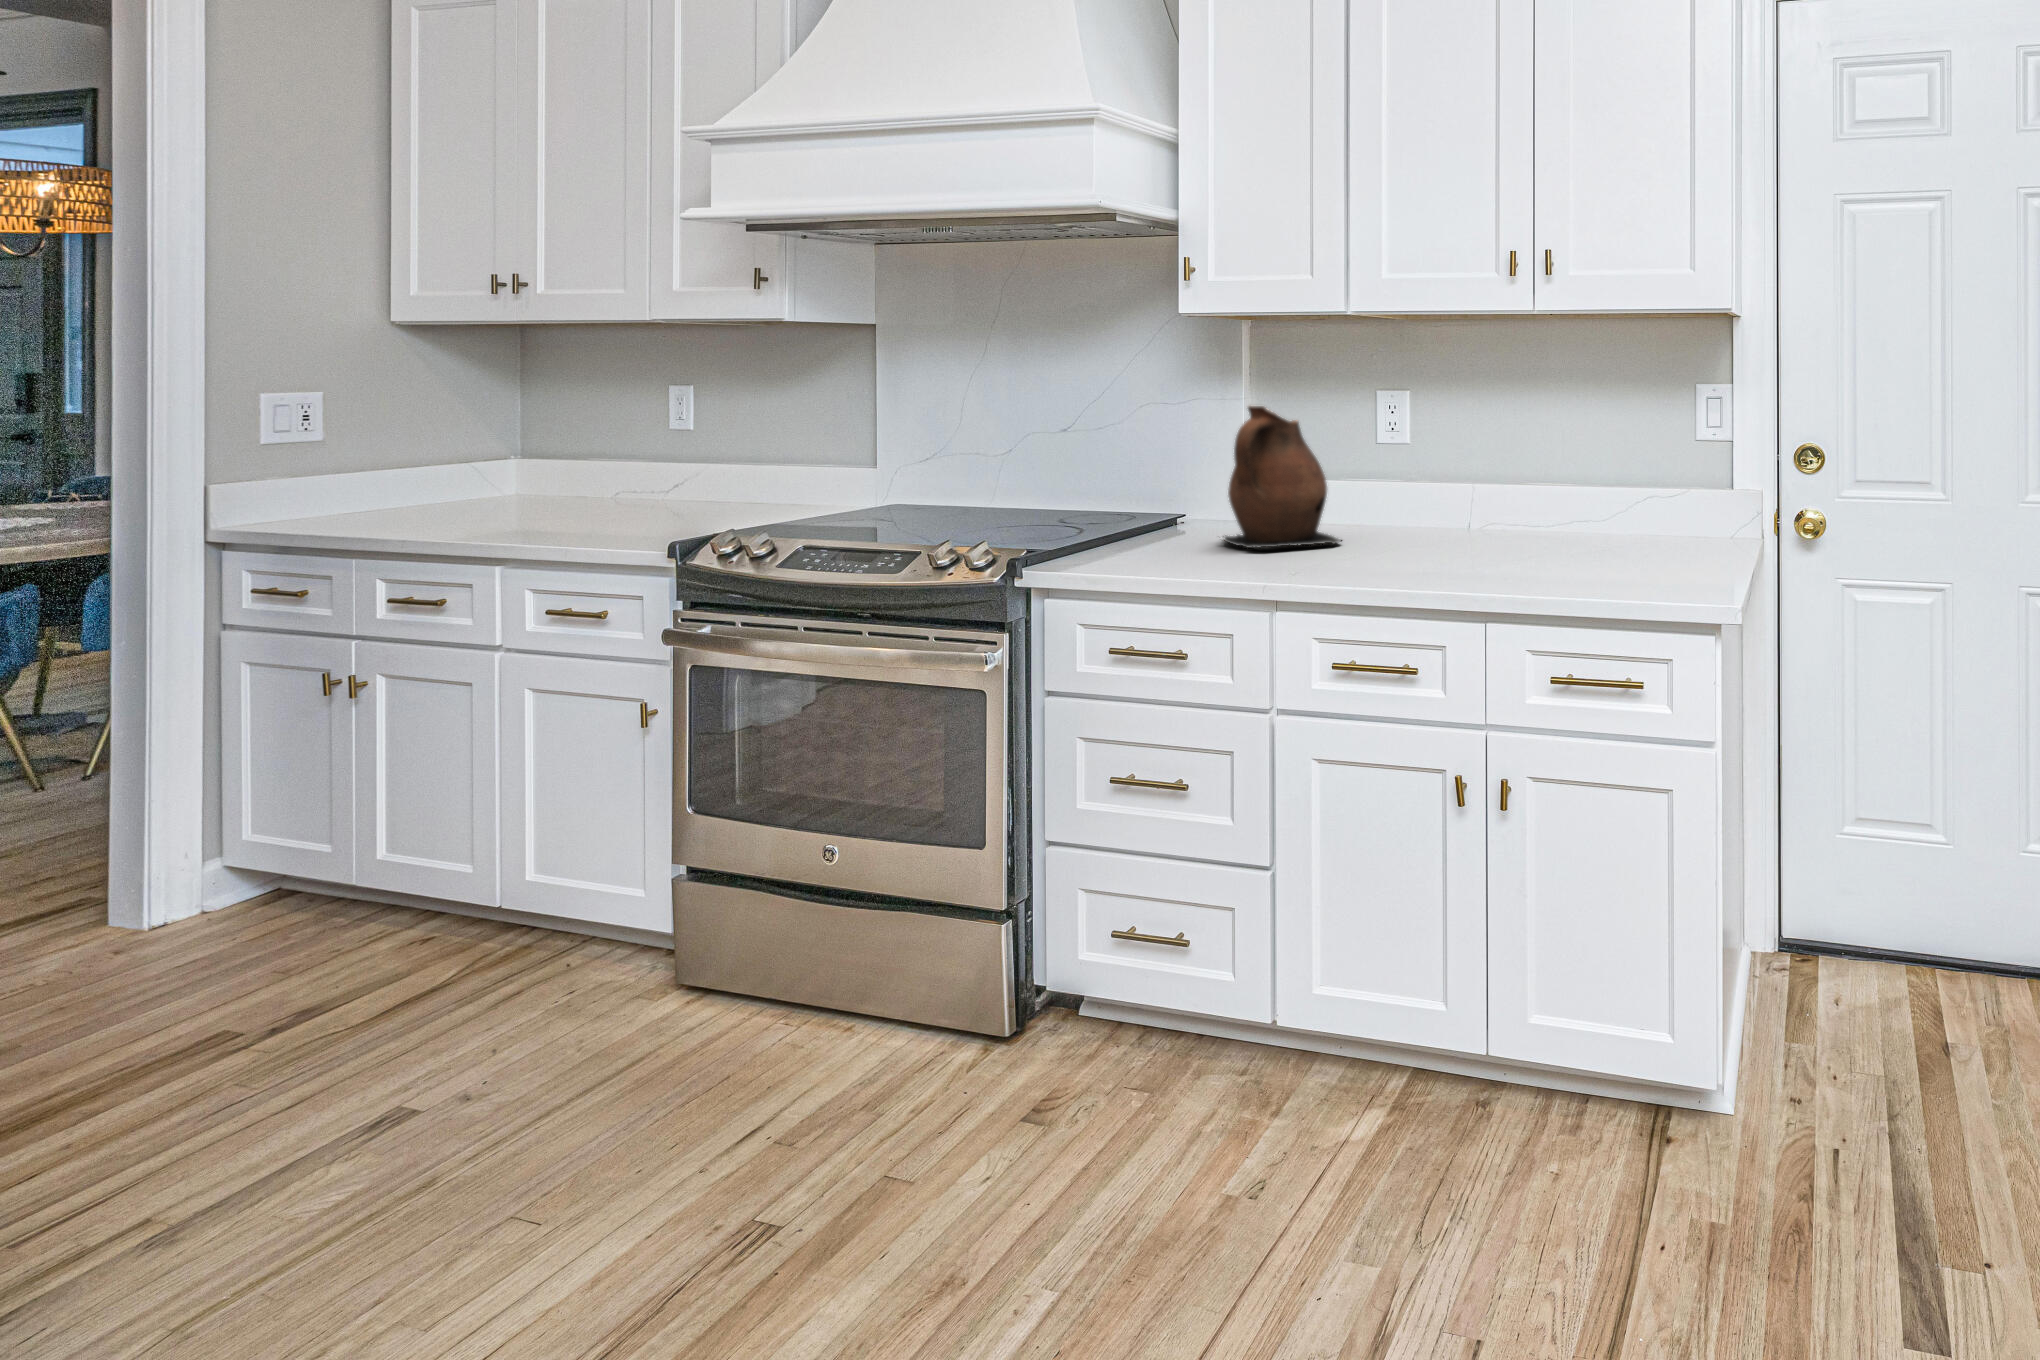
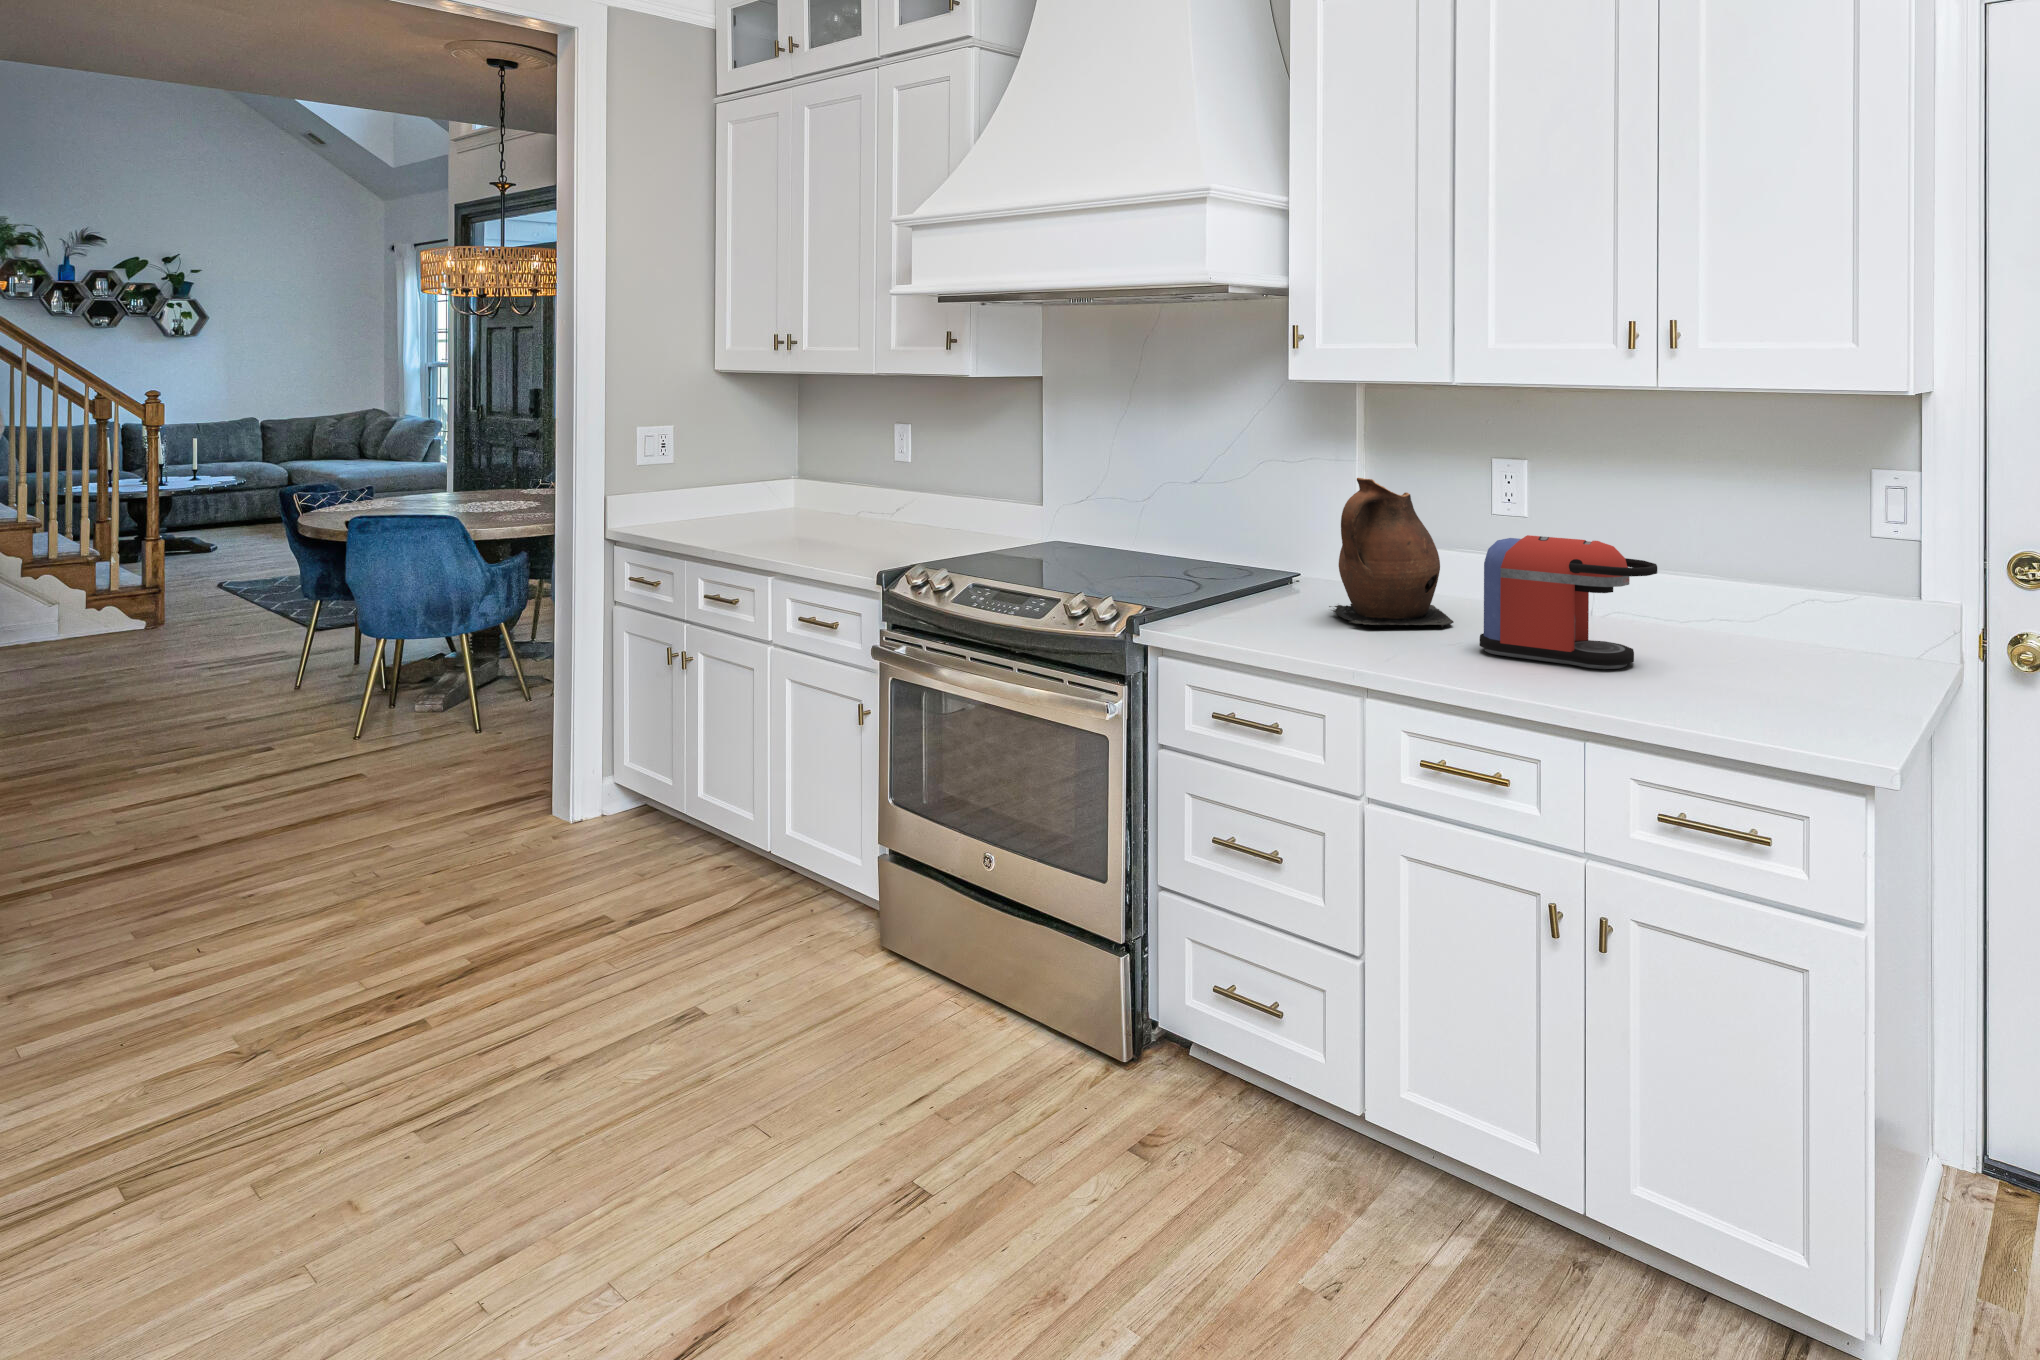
coffee maker: none [1376,447,1534,563] -> present [1480,535,1657,669]

